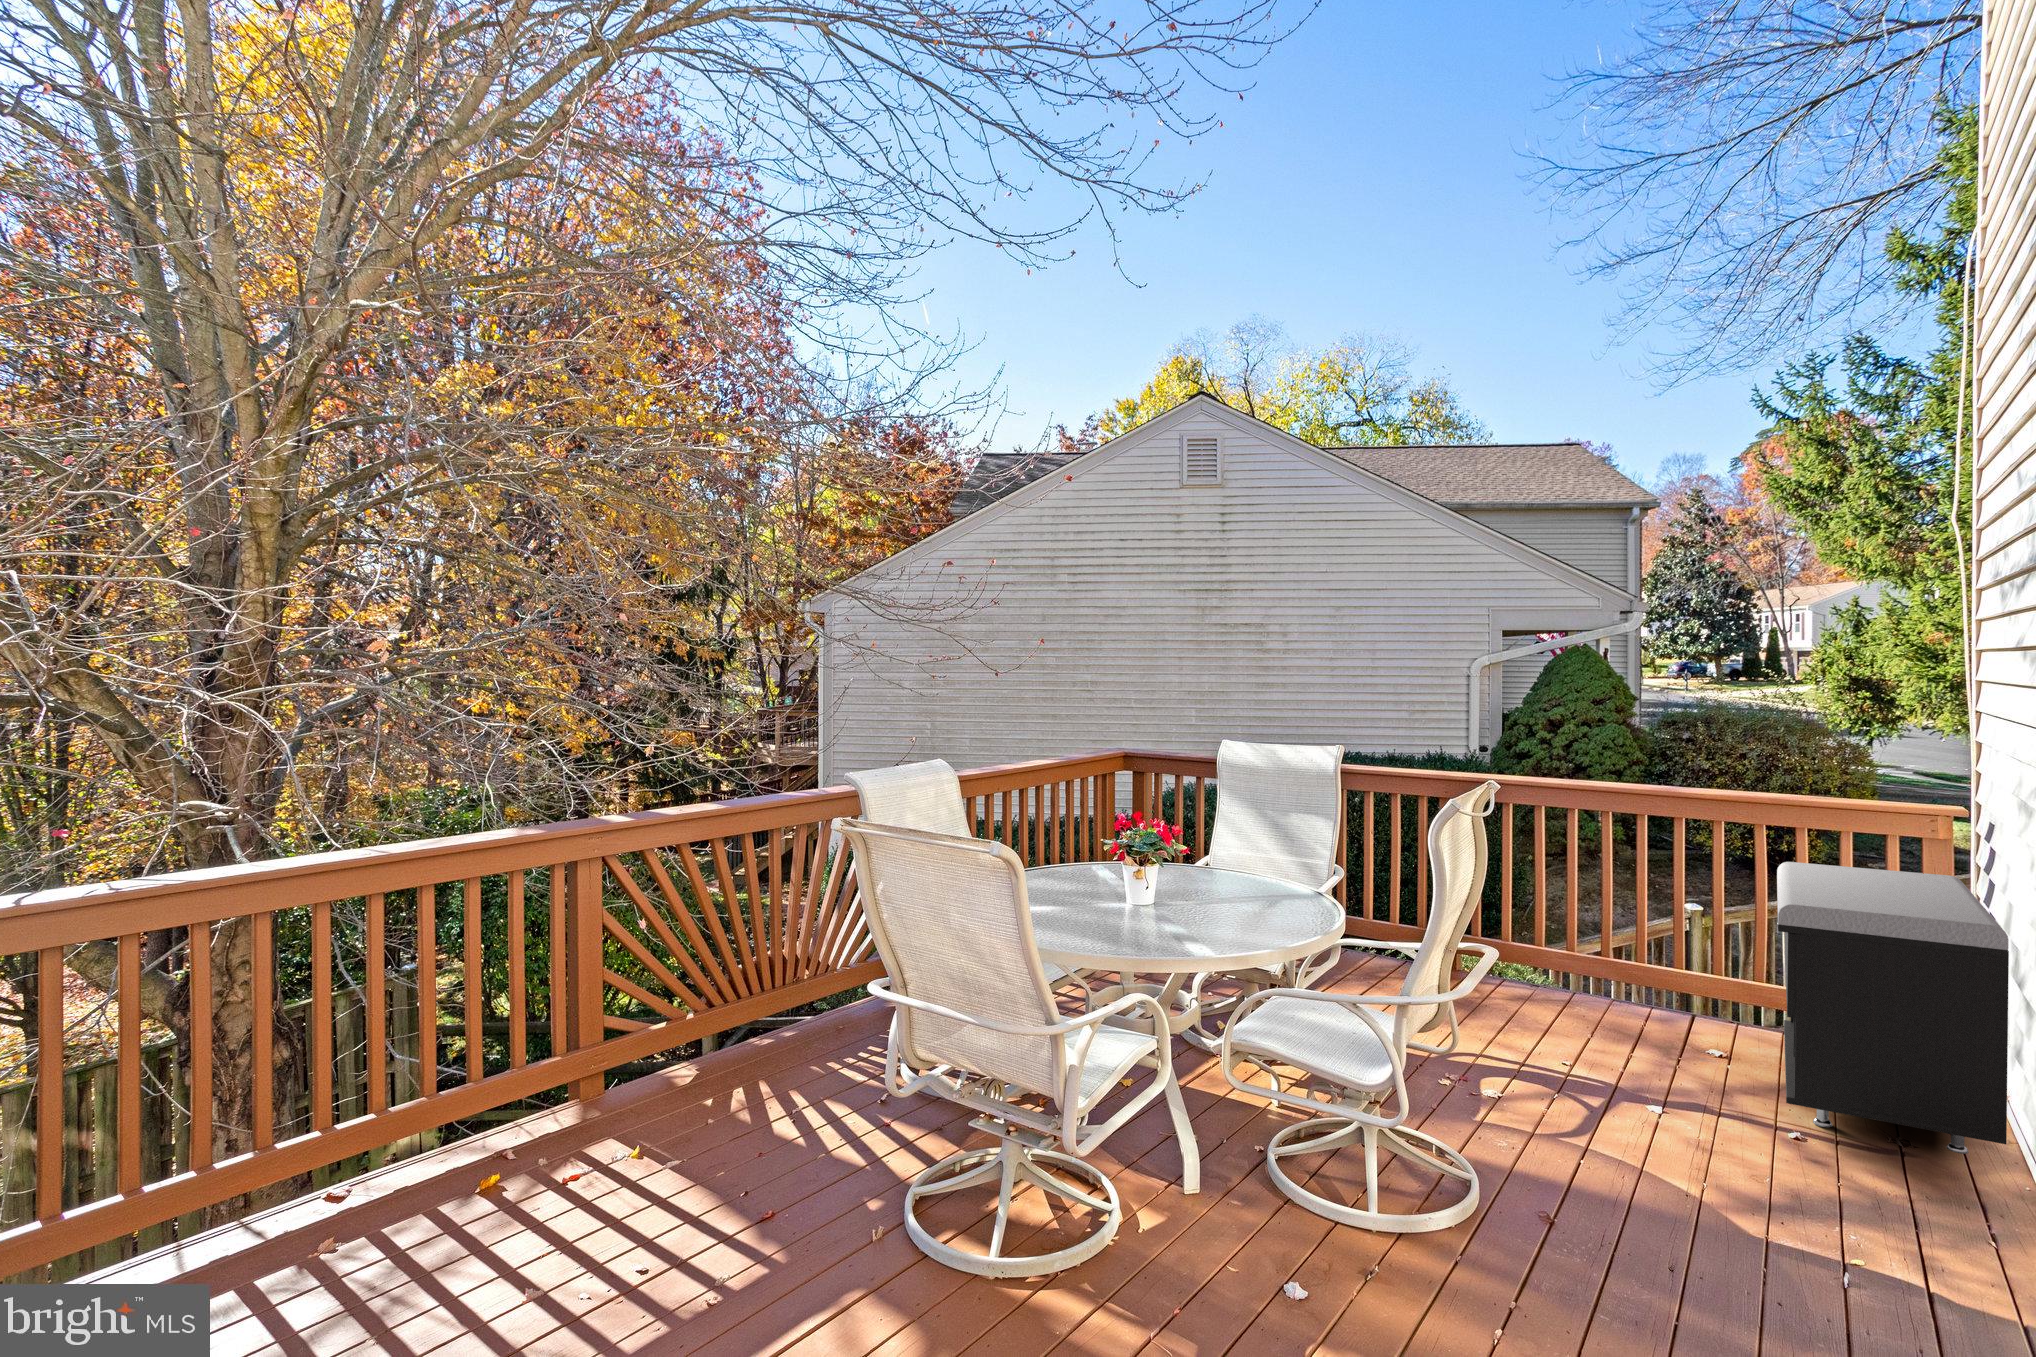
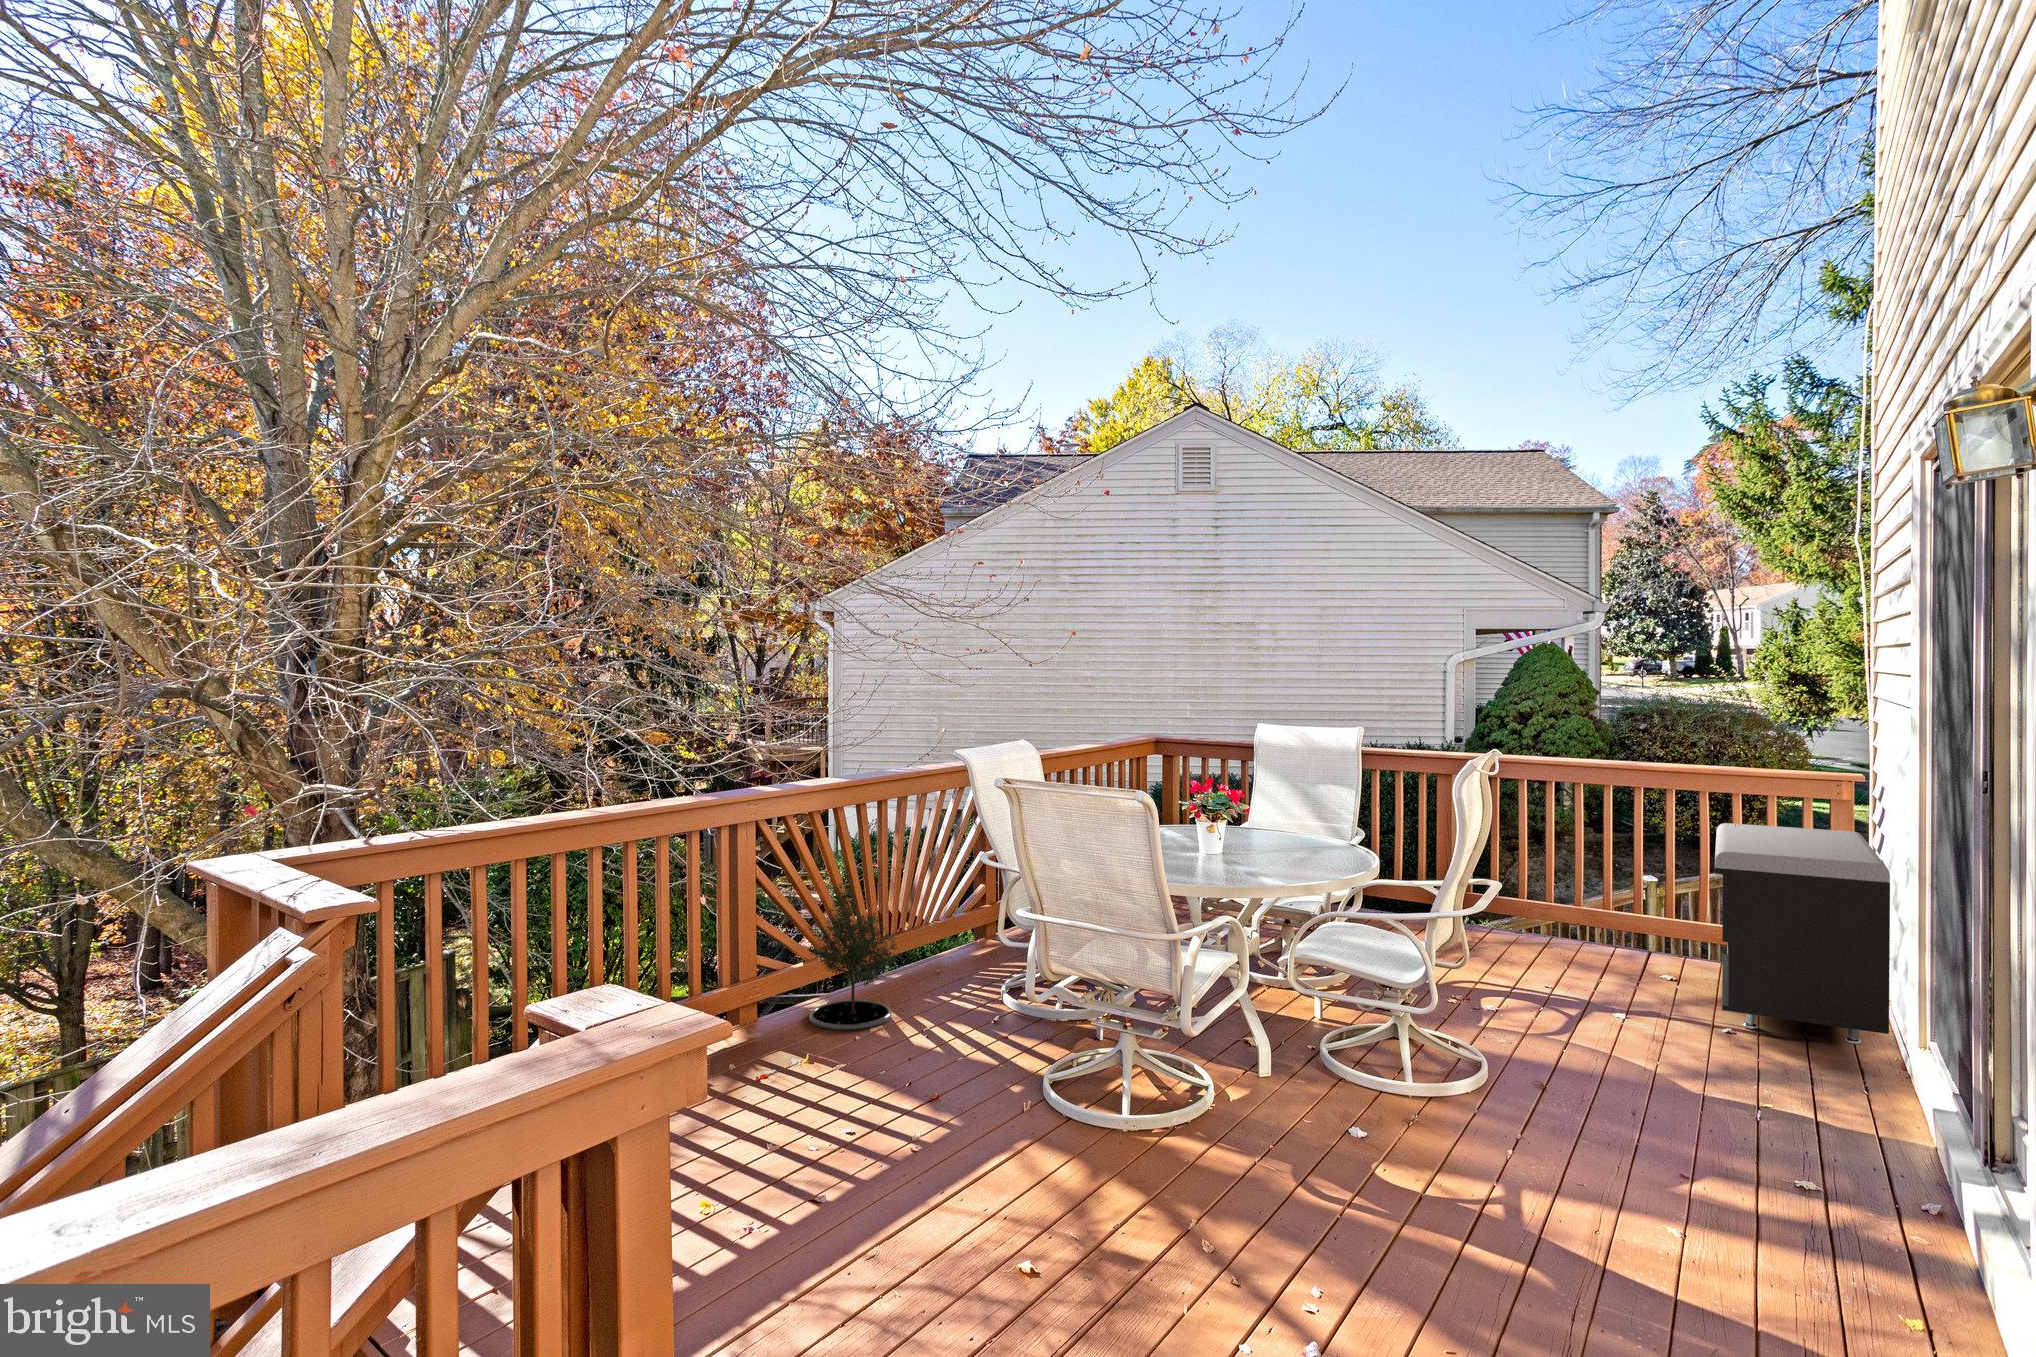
potted tree: none [656,918,774,1110] -> present [805,876,902,1030]

